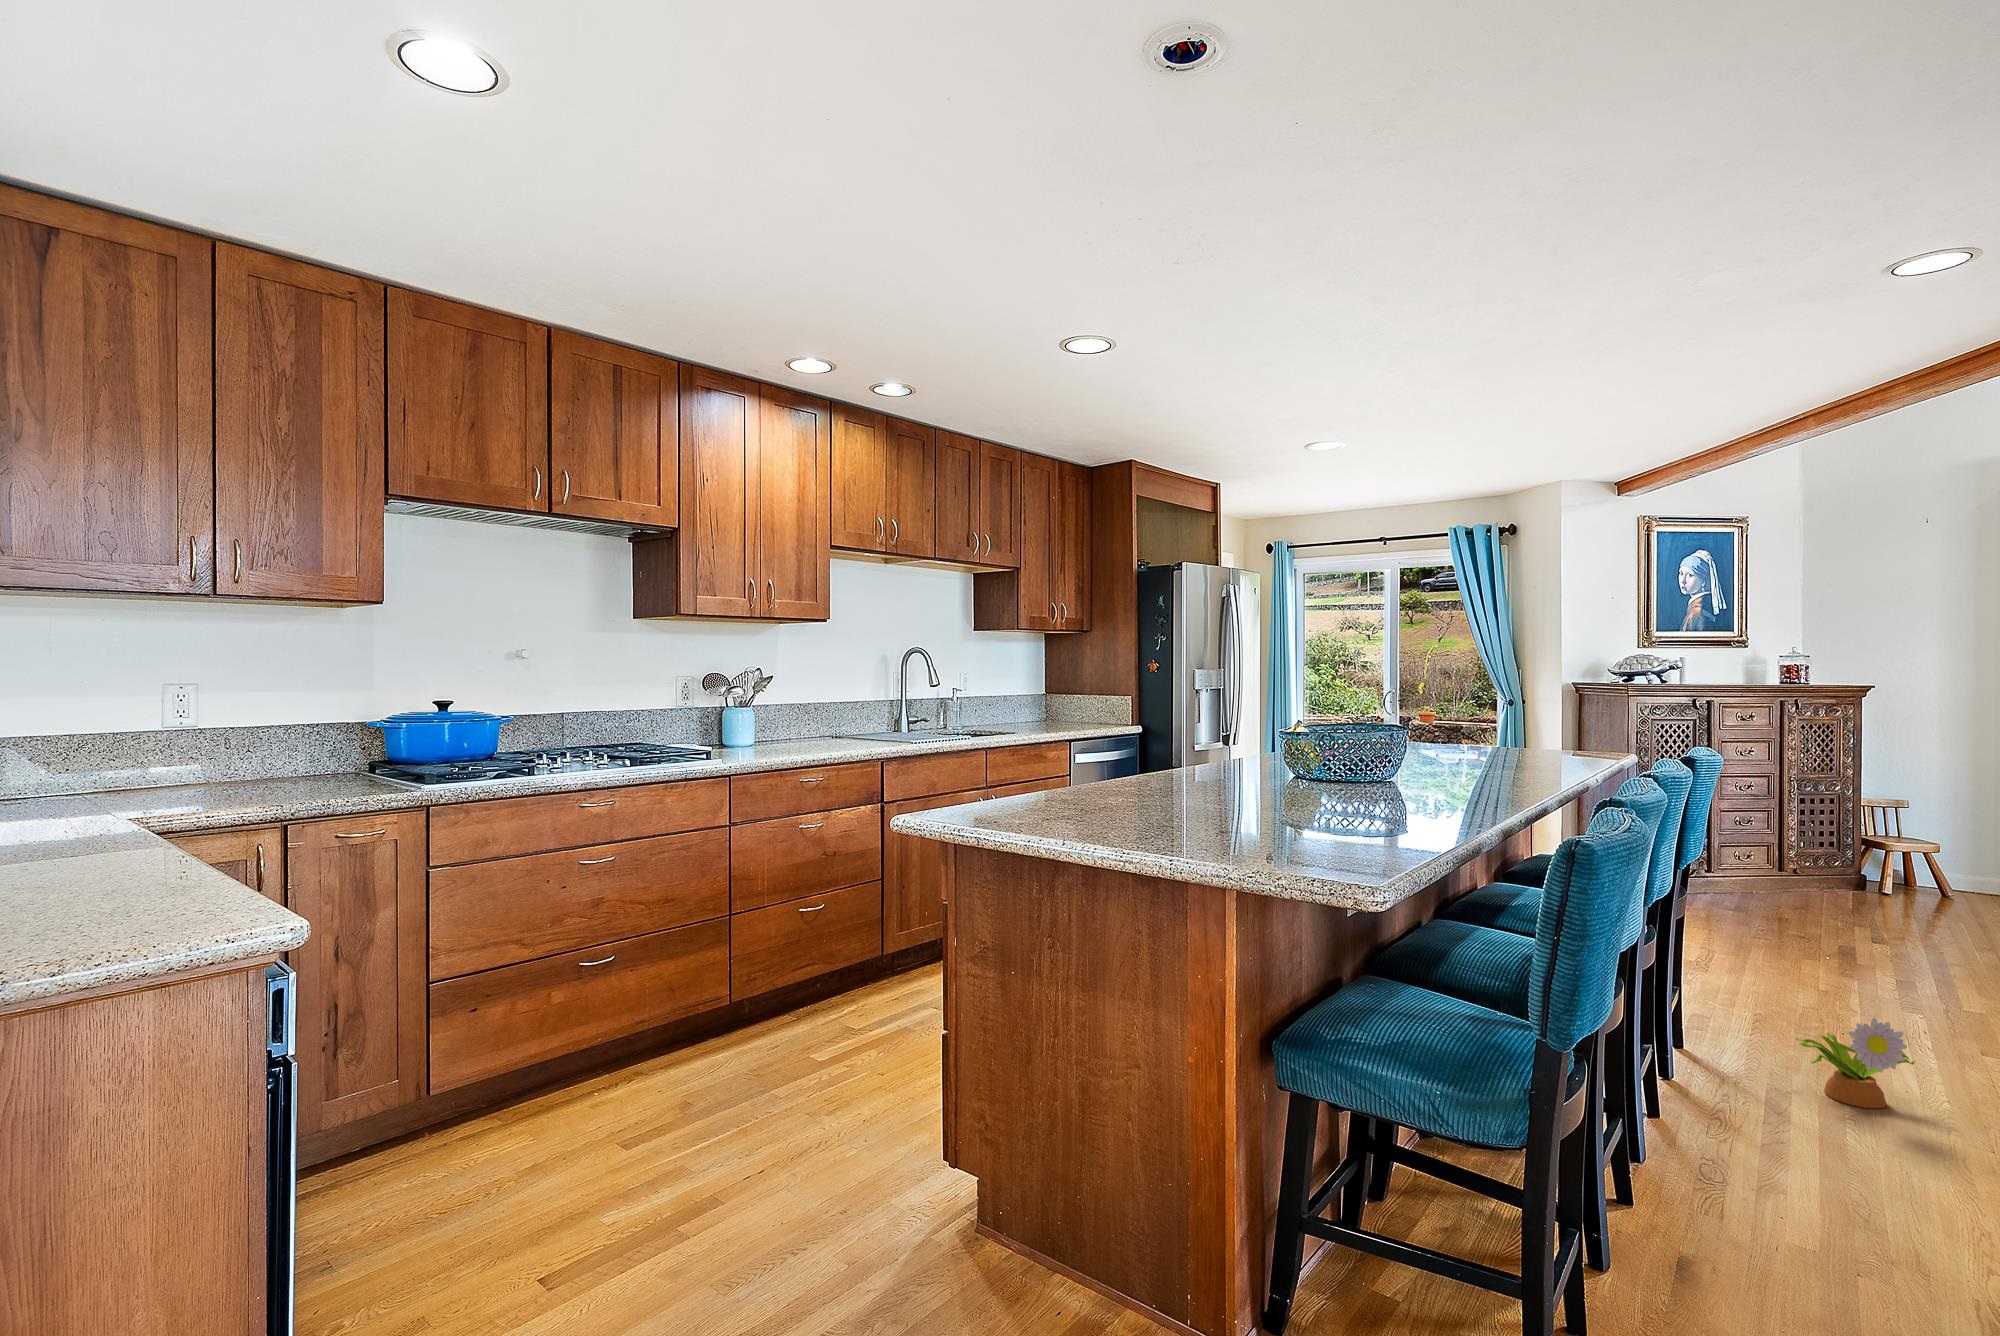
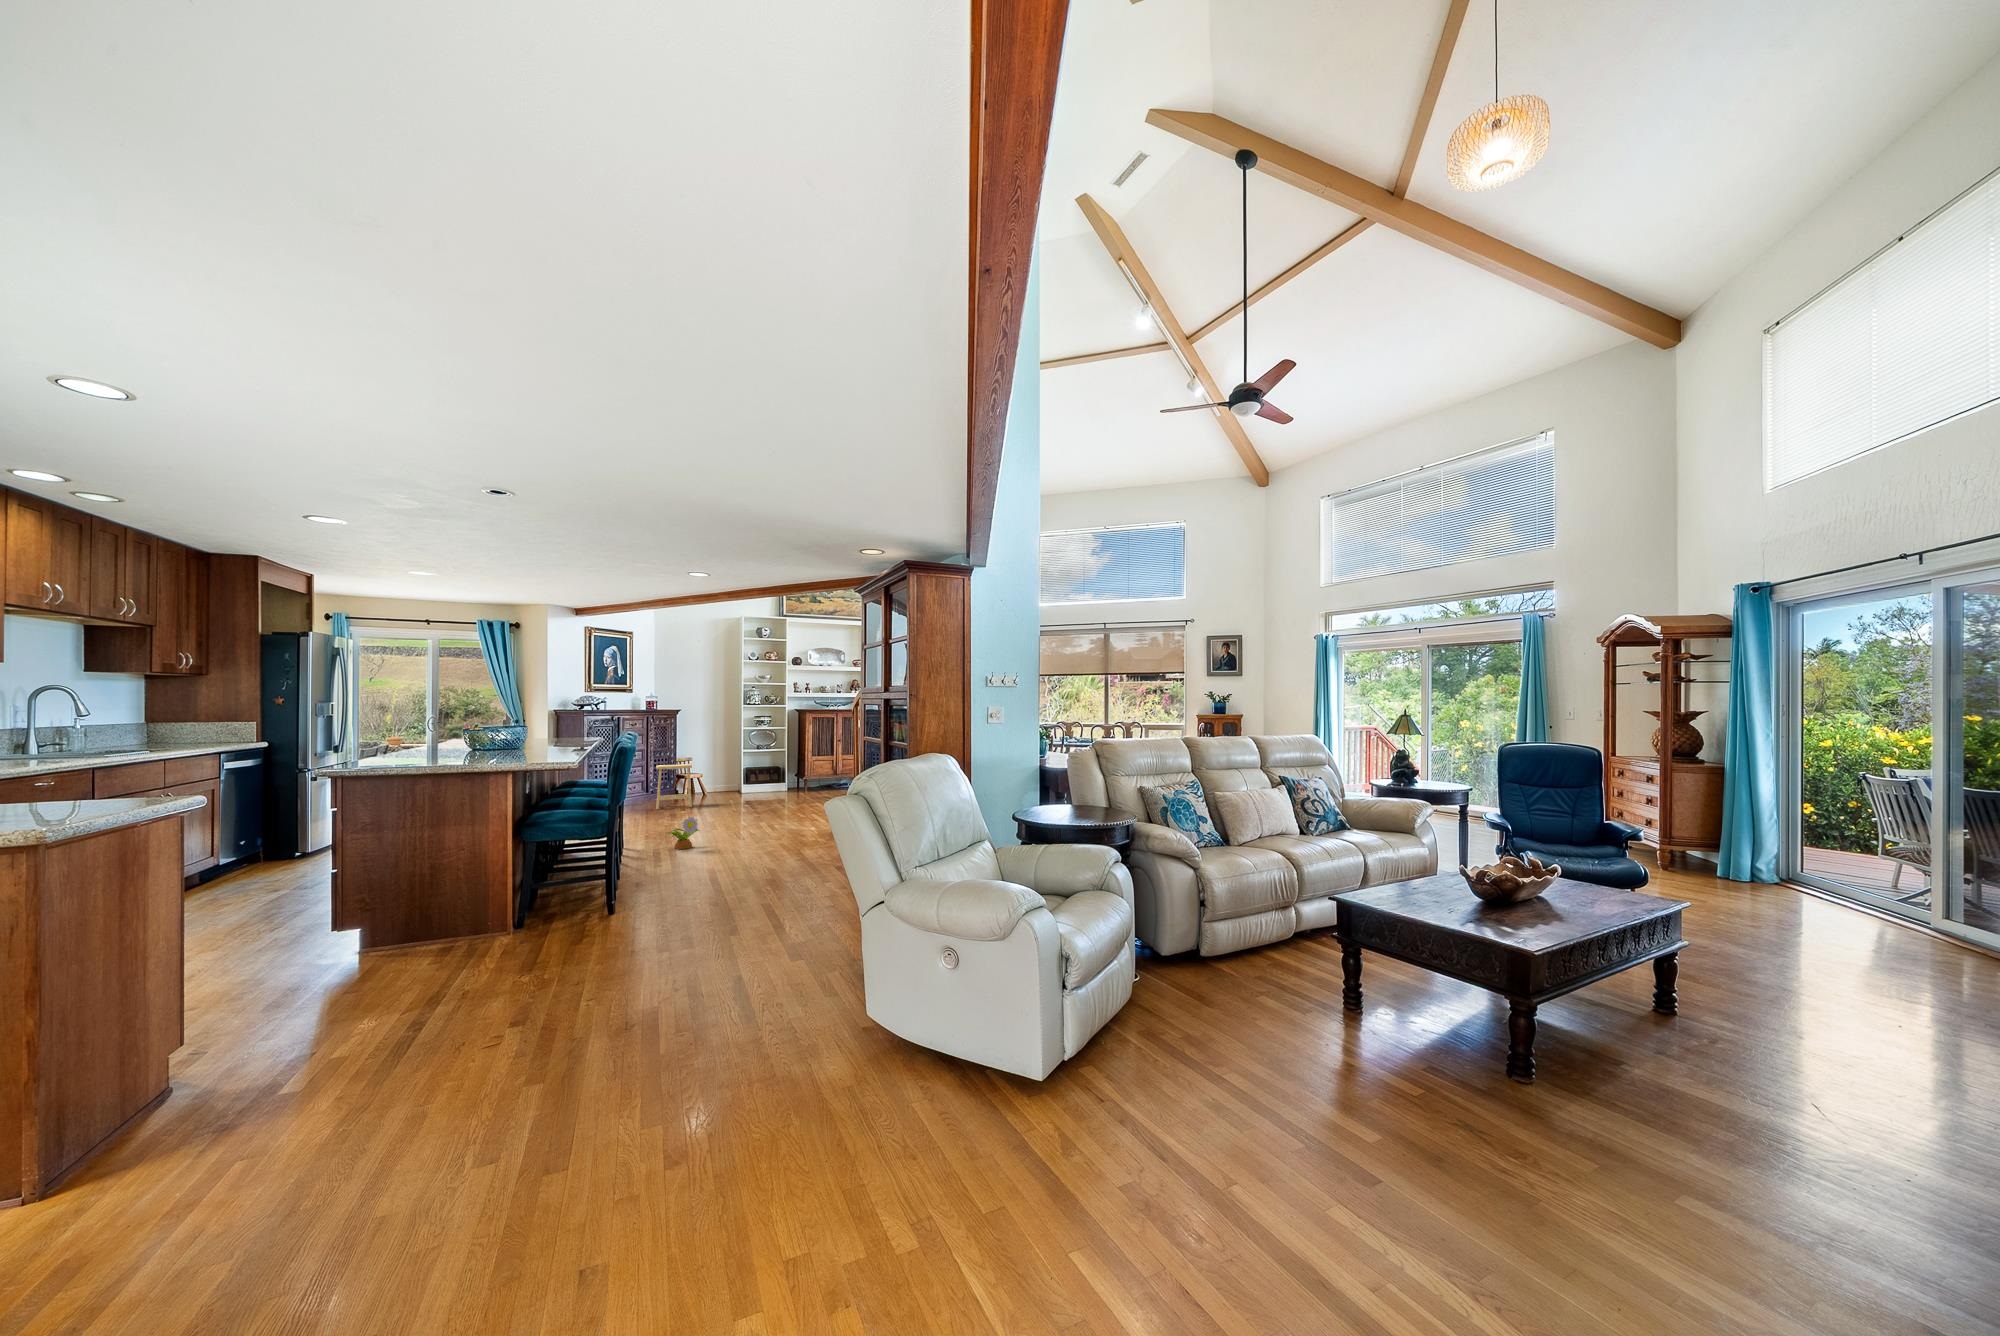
footstool: none [1799,813,1900,927] -> present [656,764,692,809]

